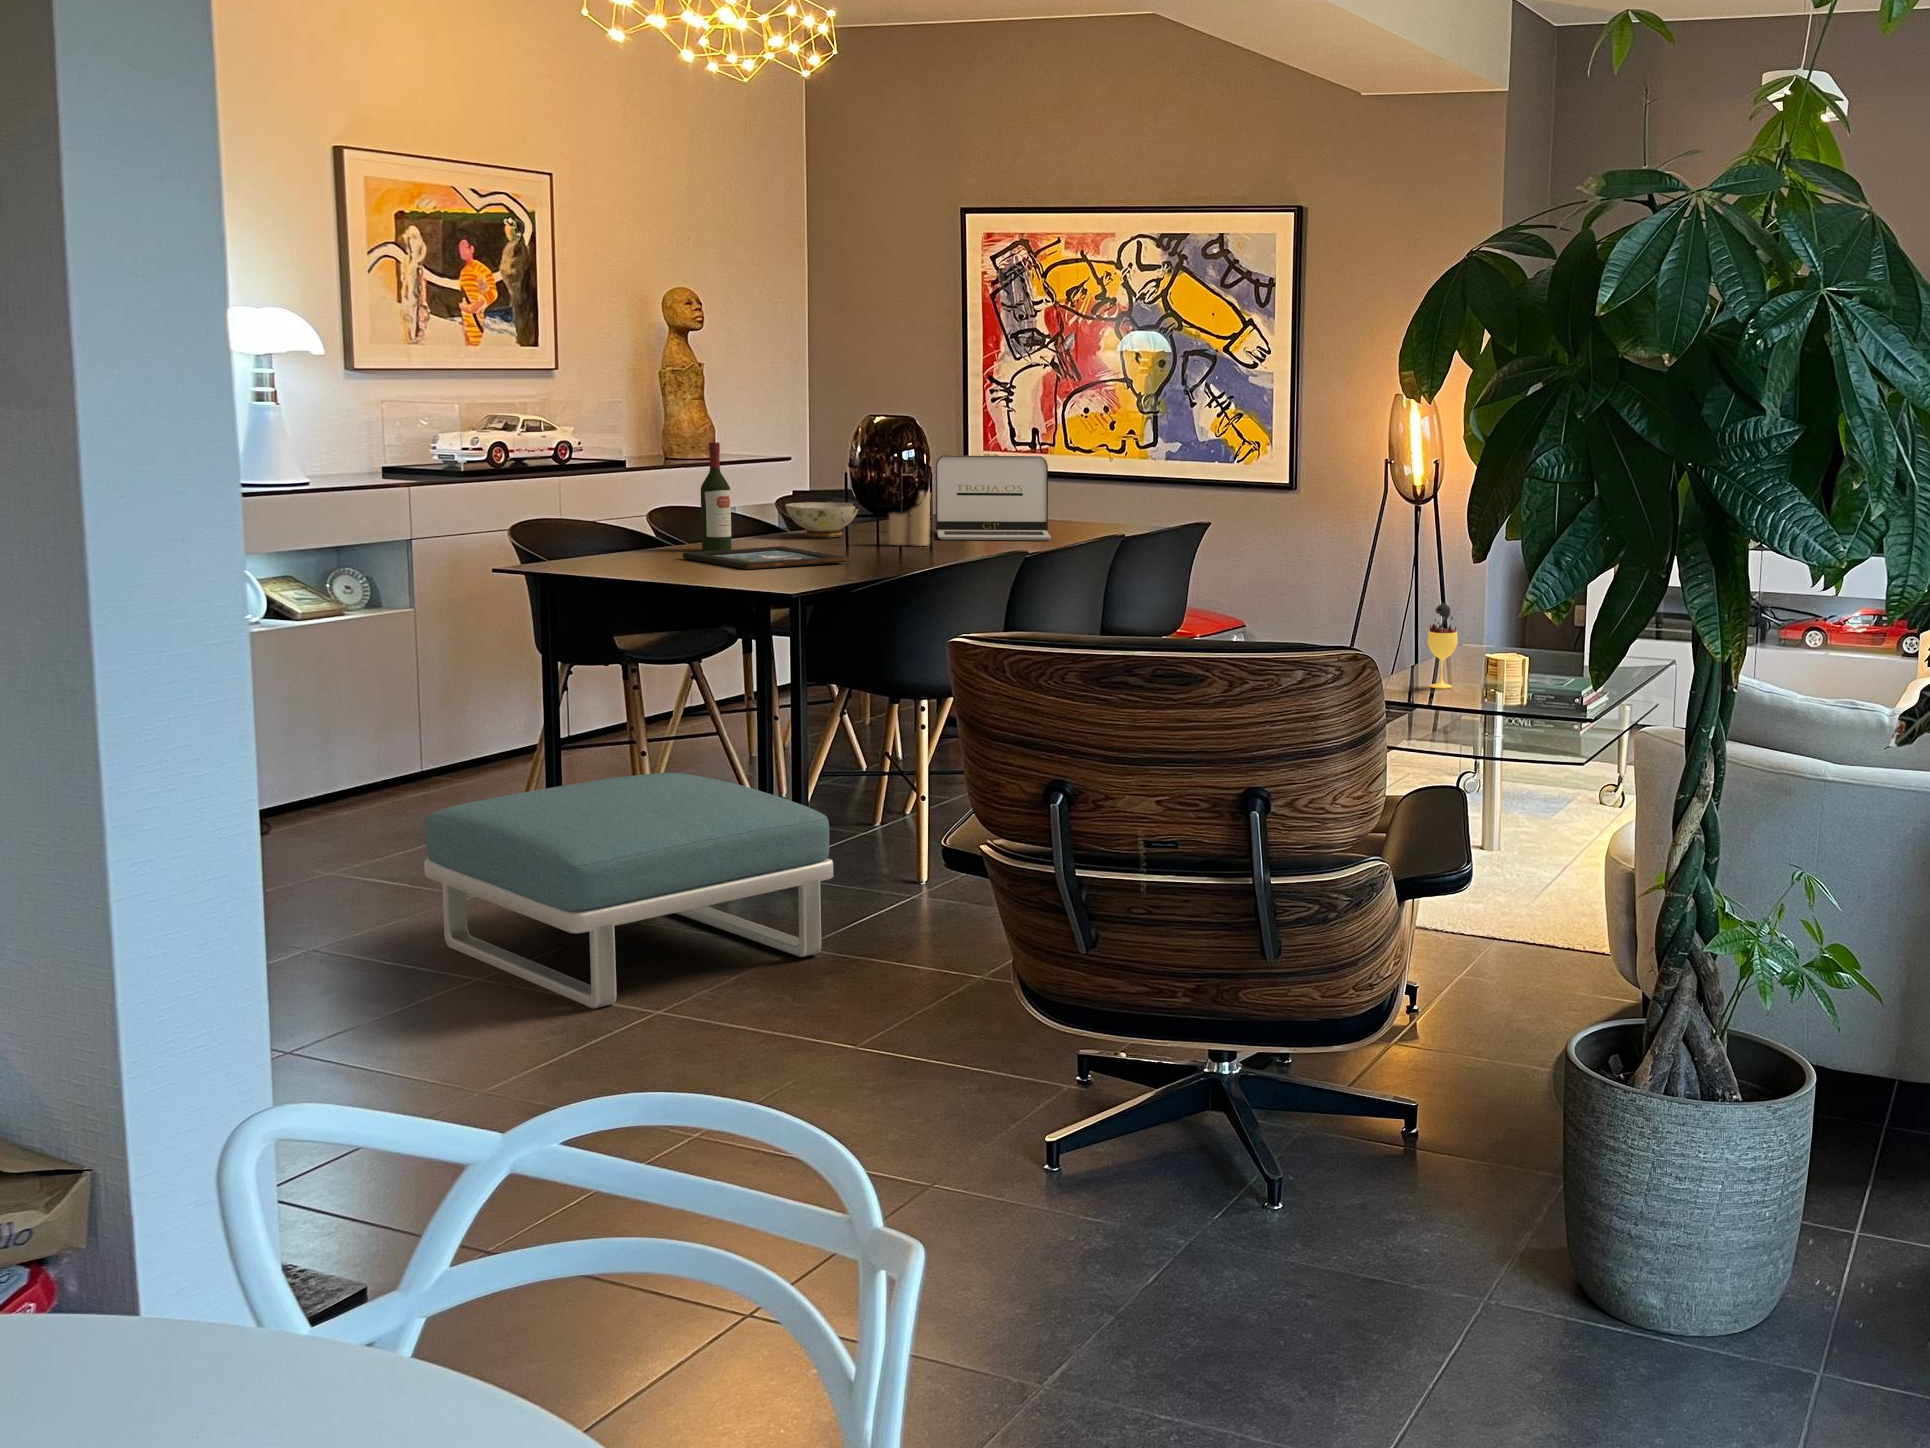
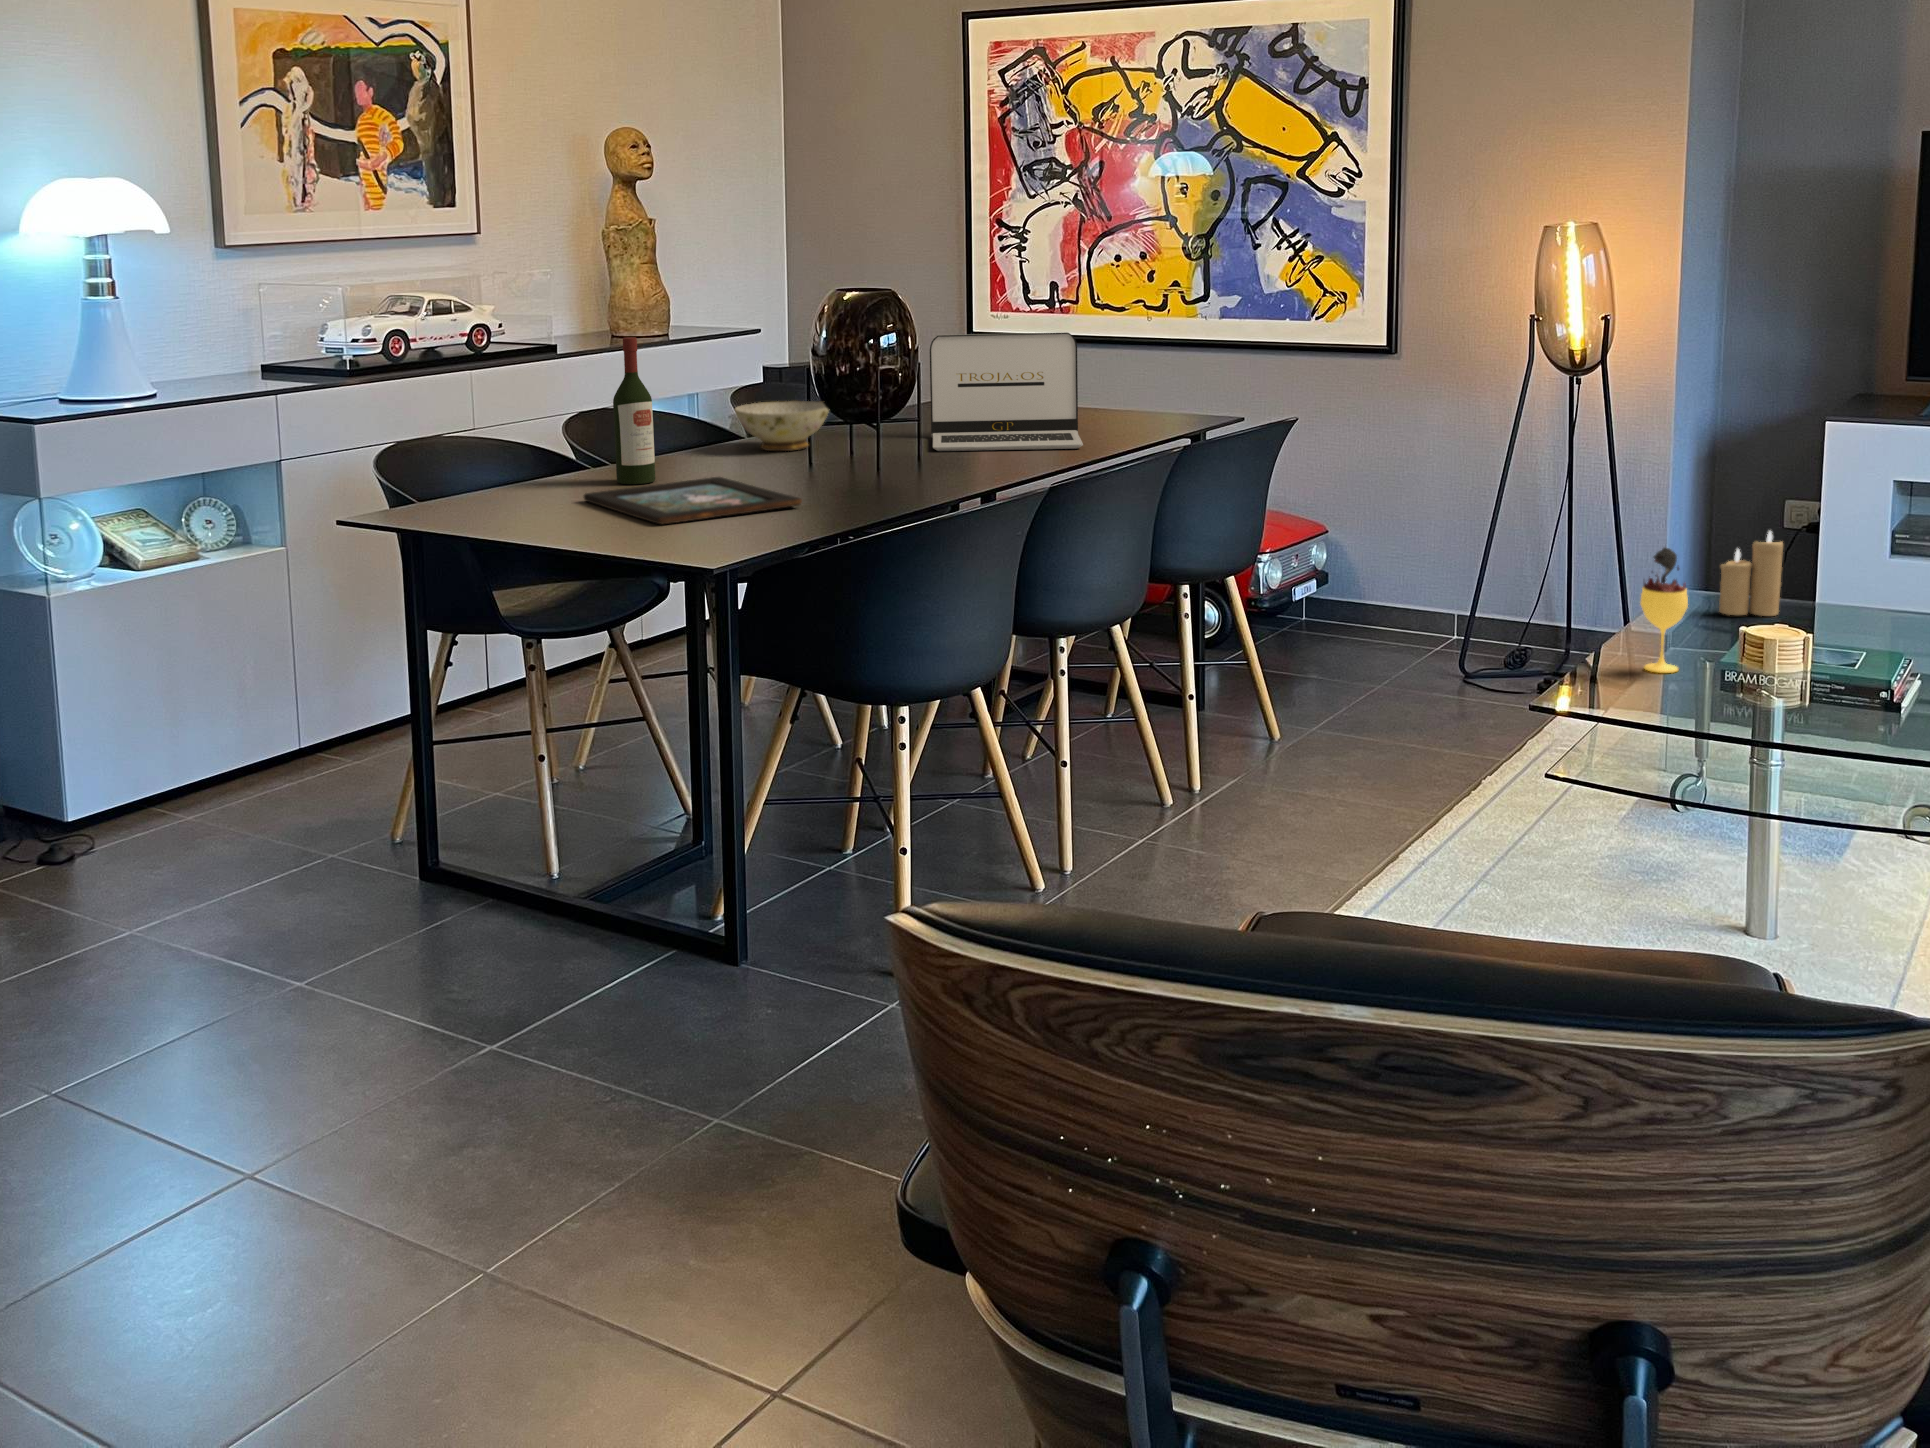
candle: present [889,492,930,546] -> present [1719,531,1783,616]
footstool: present [424,773,833,1009] -> none [174,838,763,1292]

